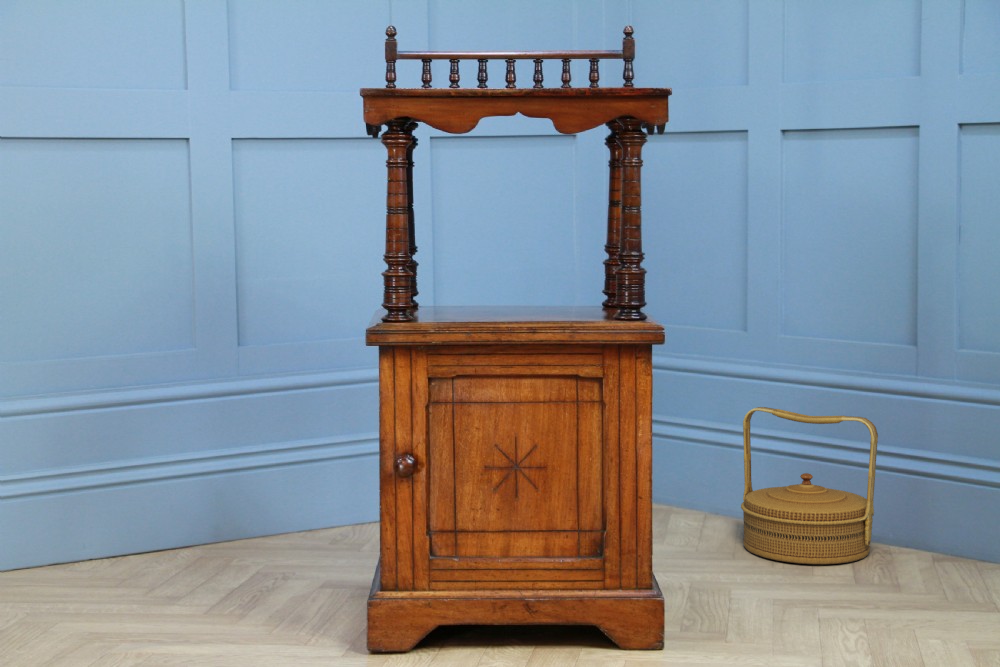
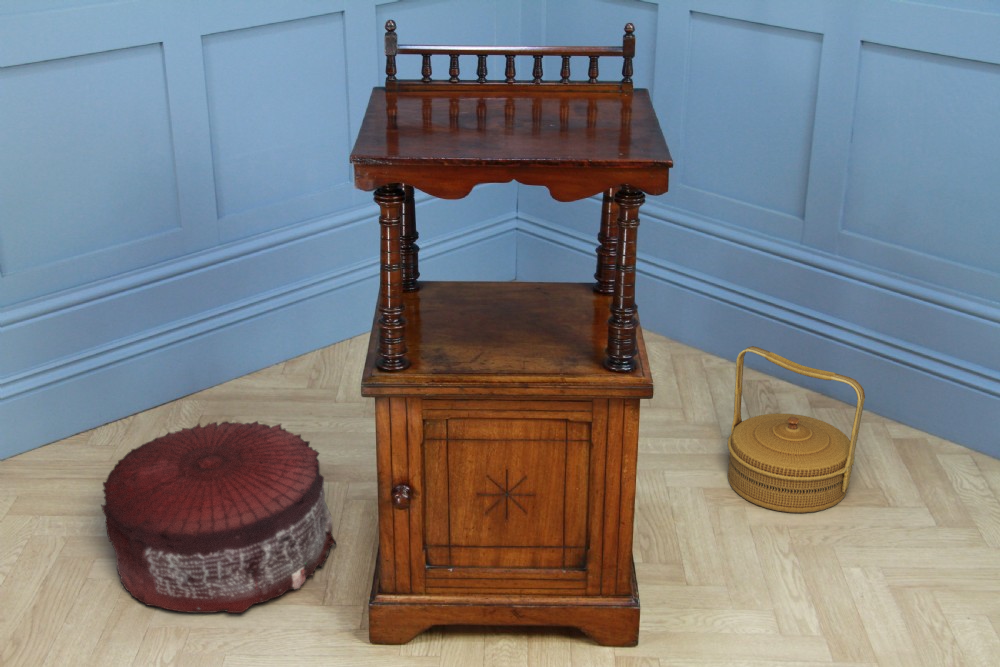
pouf: none [86,470,334,630] -> present [101,421,336,613]

